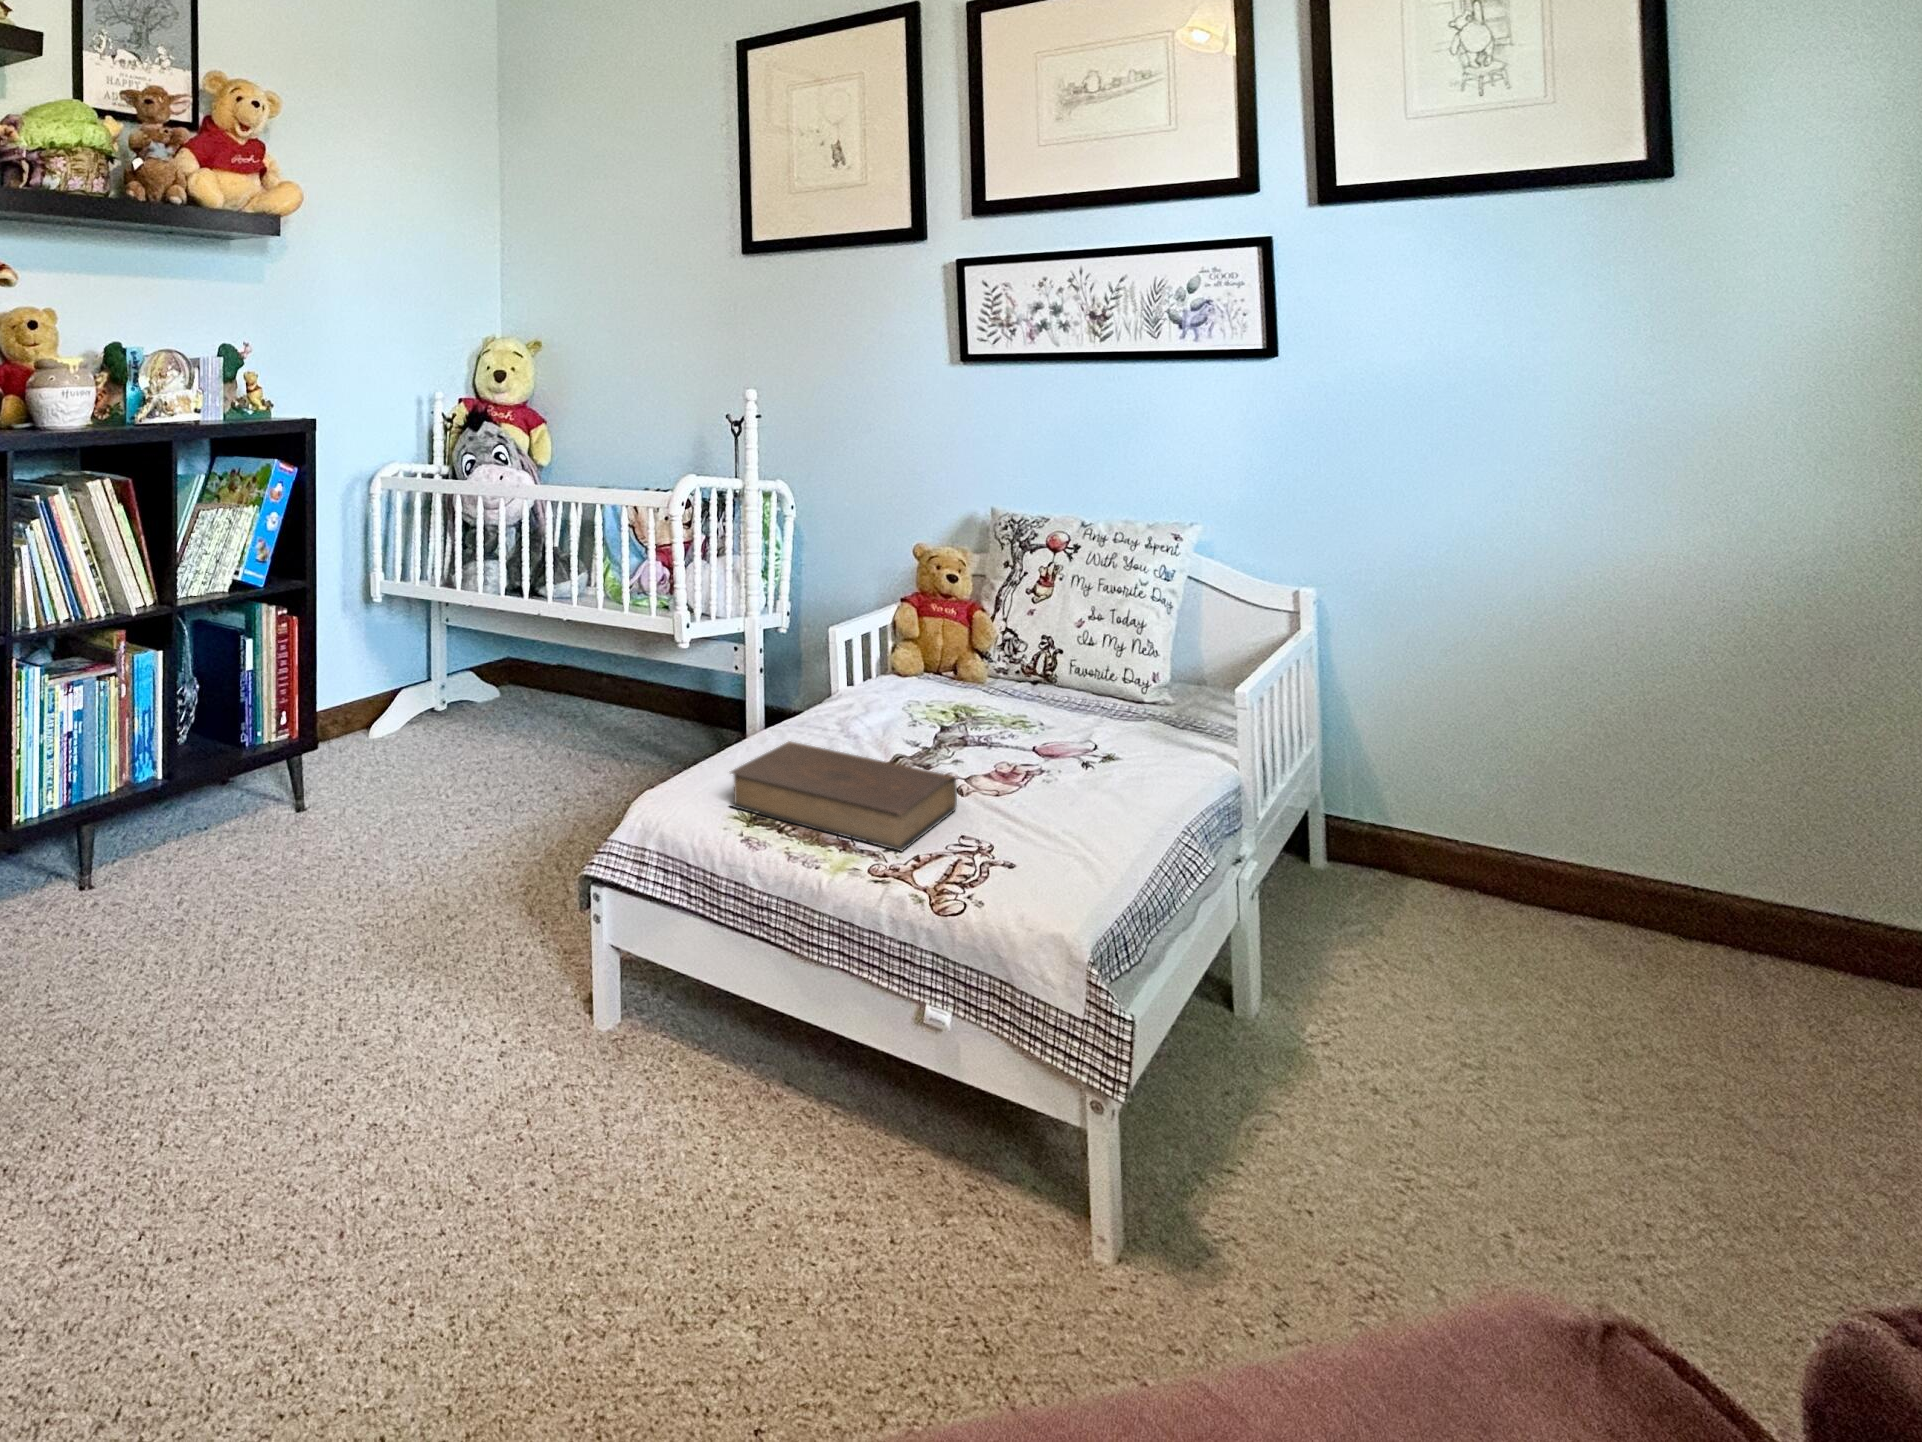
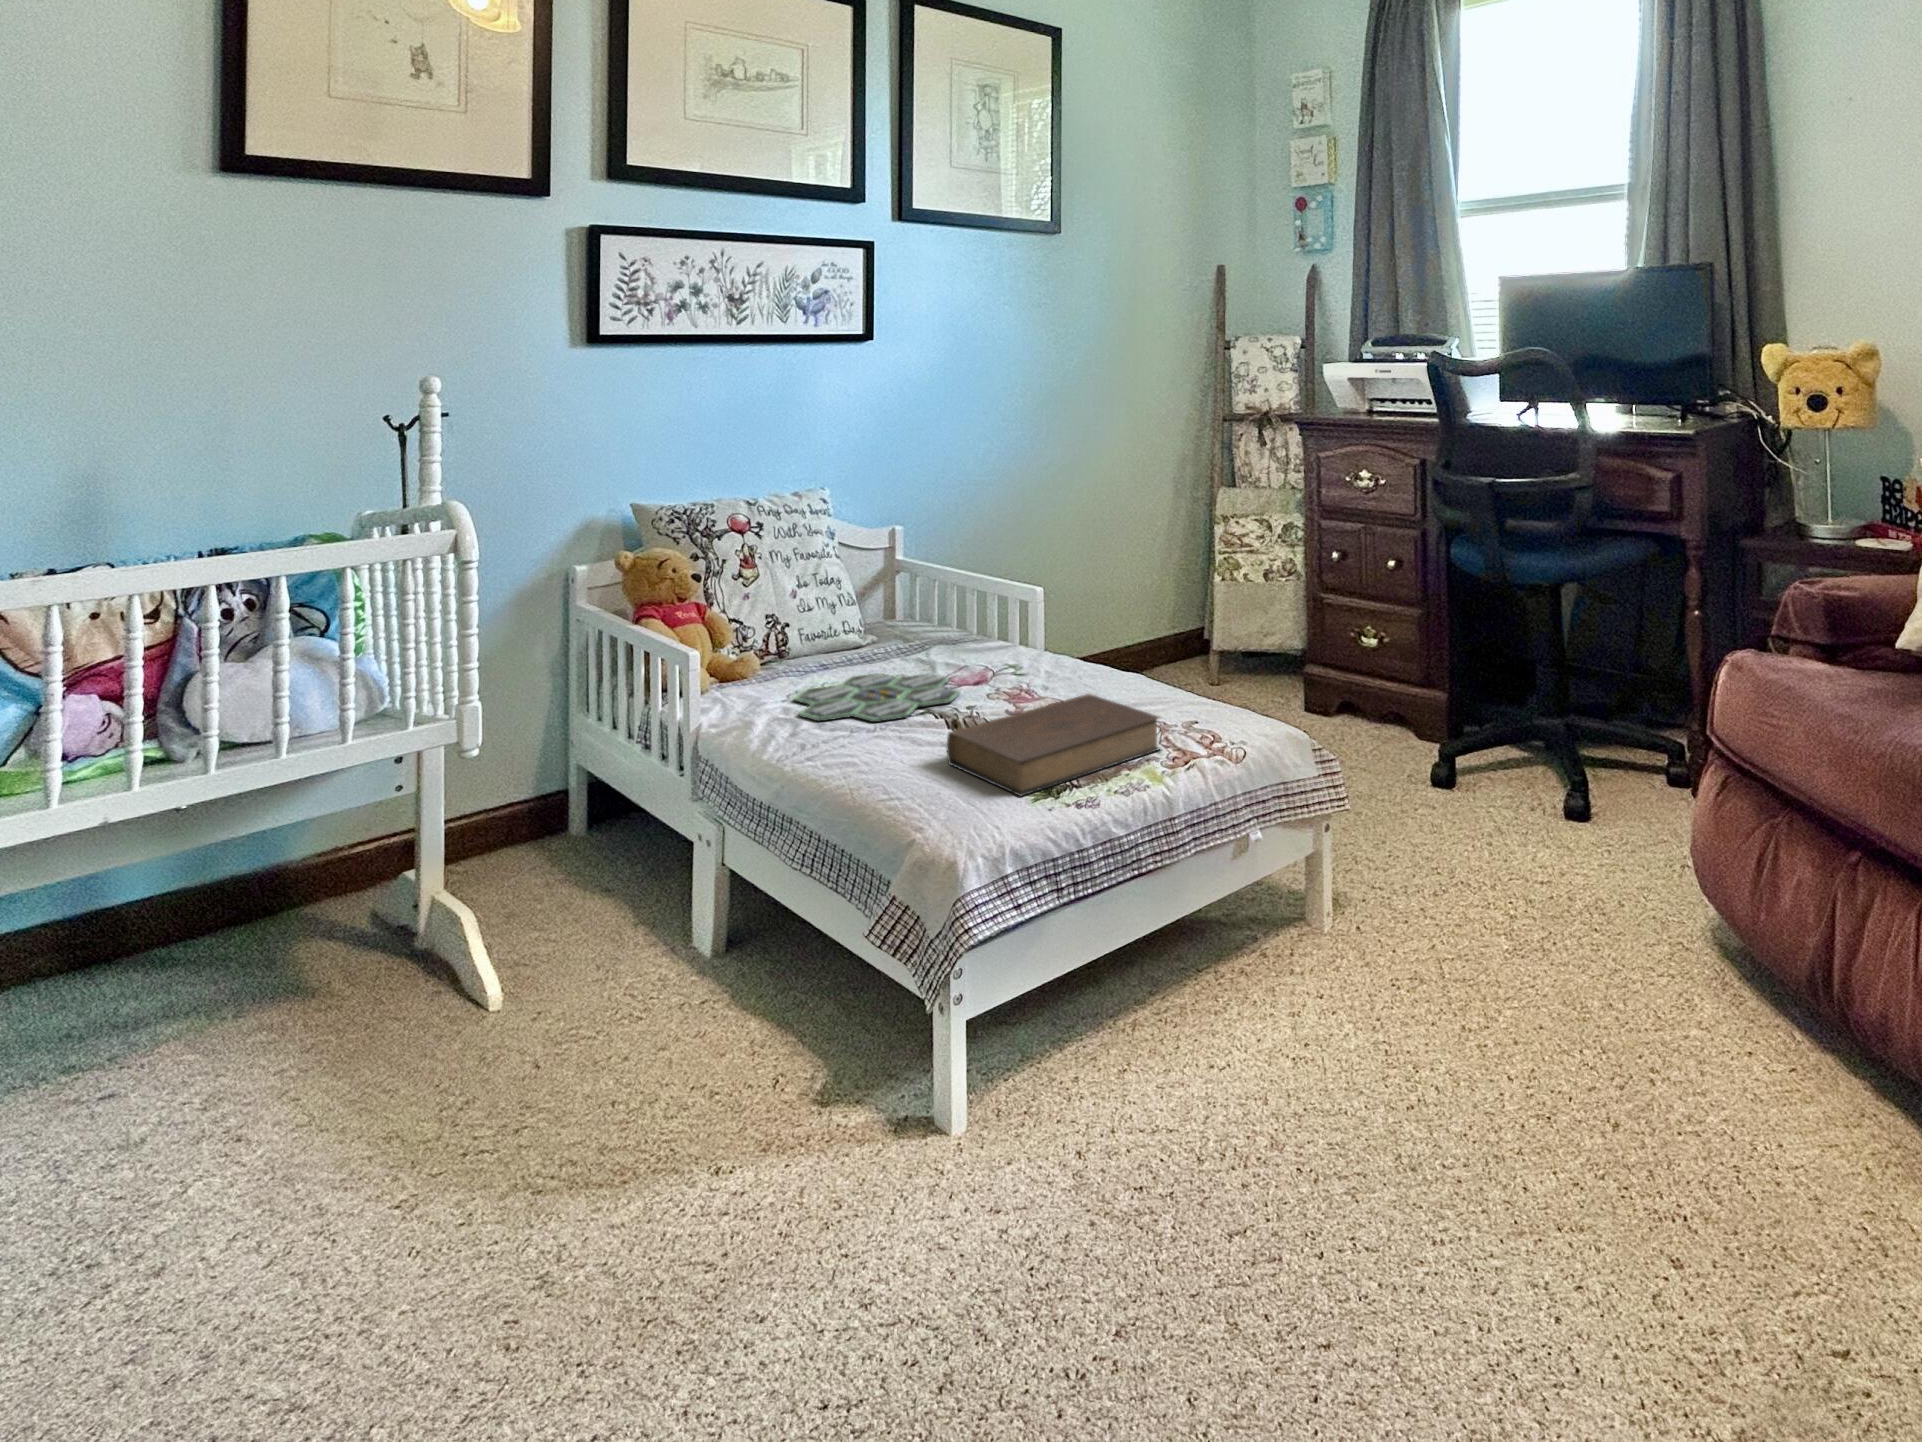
board game: none [860,698,1032,749] -> present [795,673,960,722]

